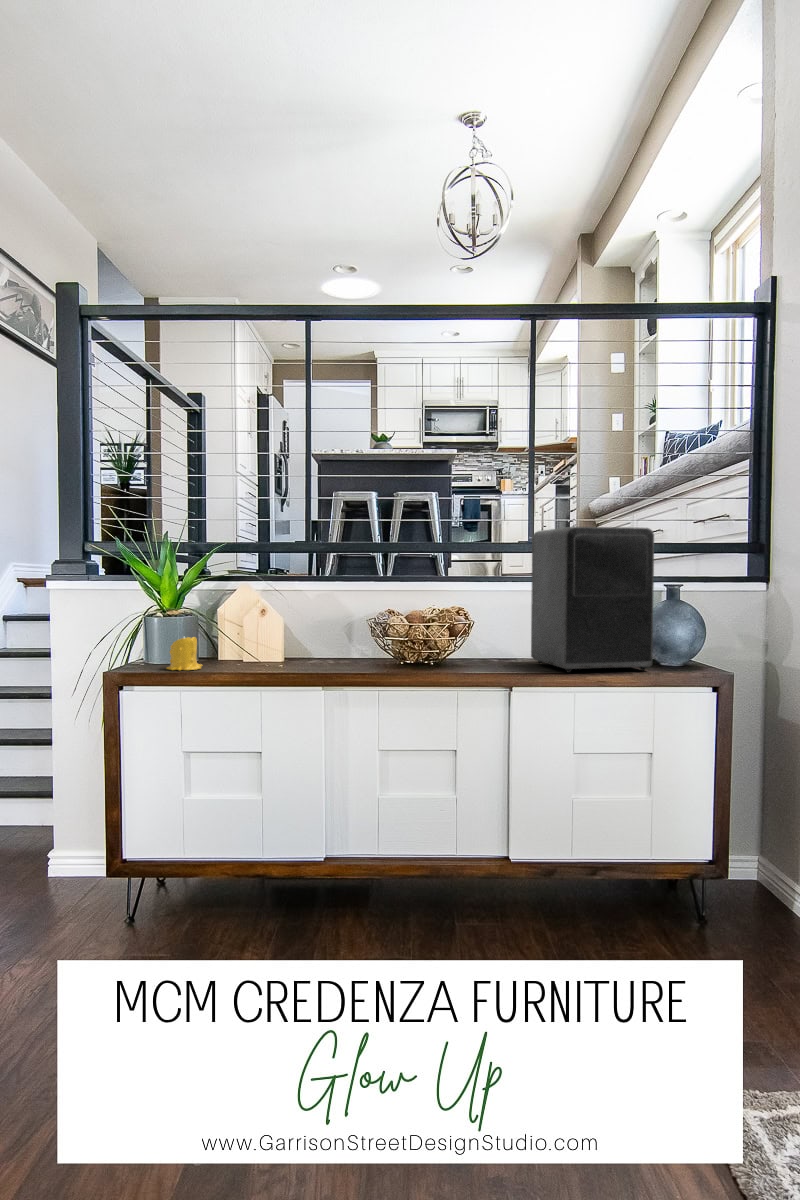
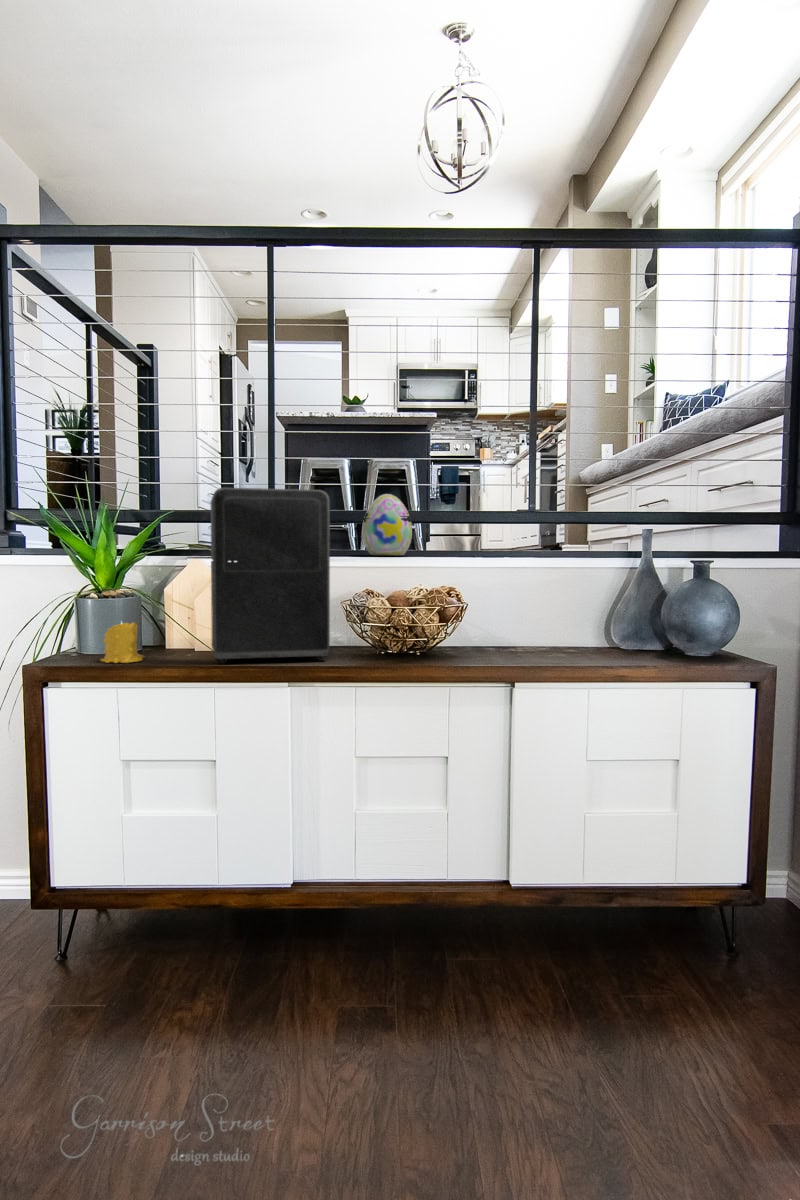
speaker: present [531,527,654,673] -> present [210,488,330,663]
decorative egg: none [385,528,427,580] -> present [362,494,412,555]

